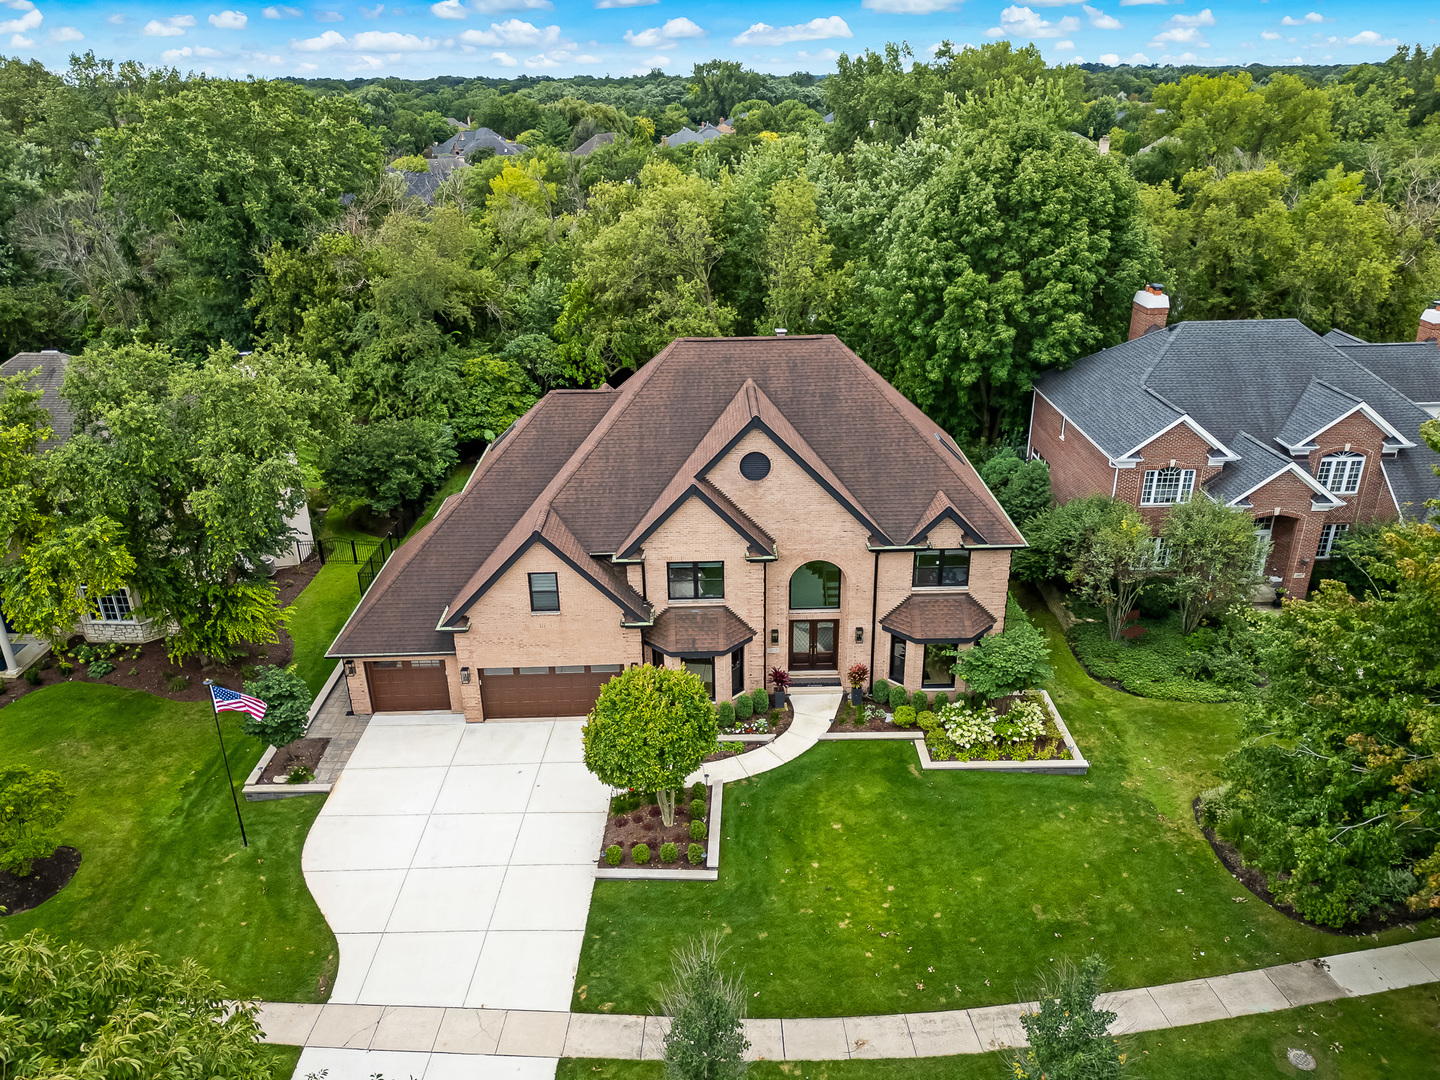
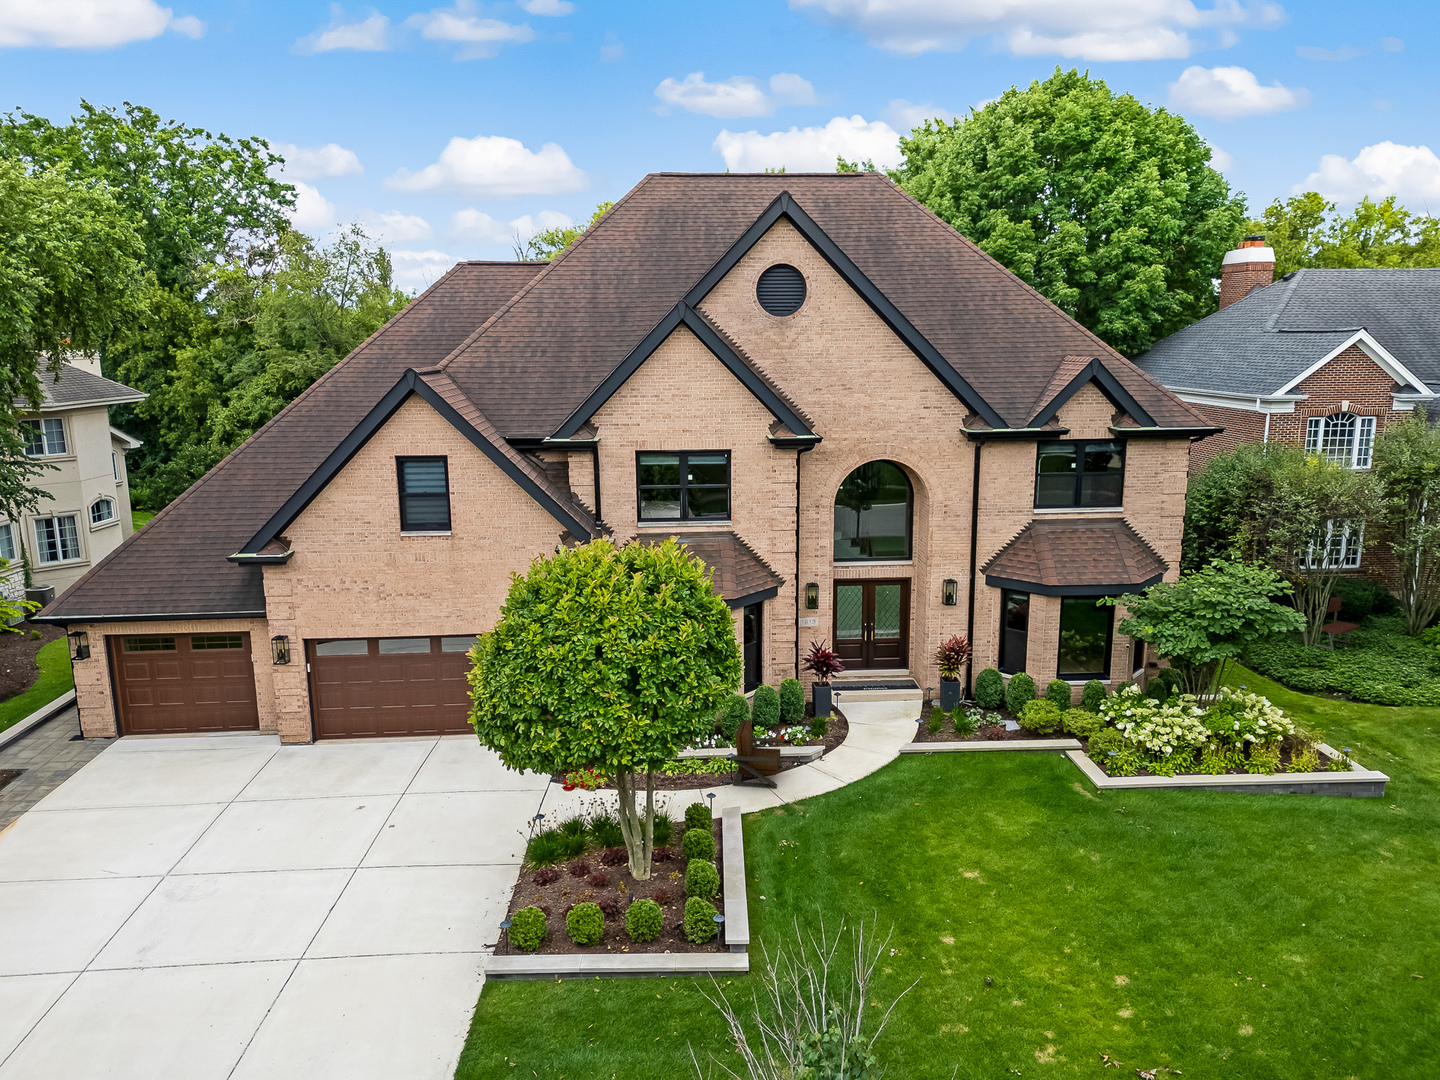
lounge chair: none [720,723,751,764] -> present [731,720,782,788]

